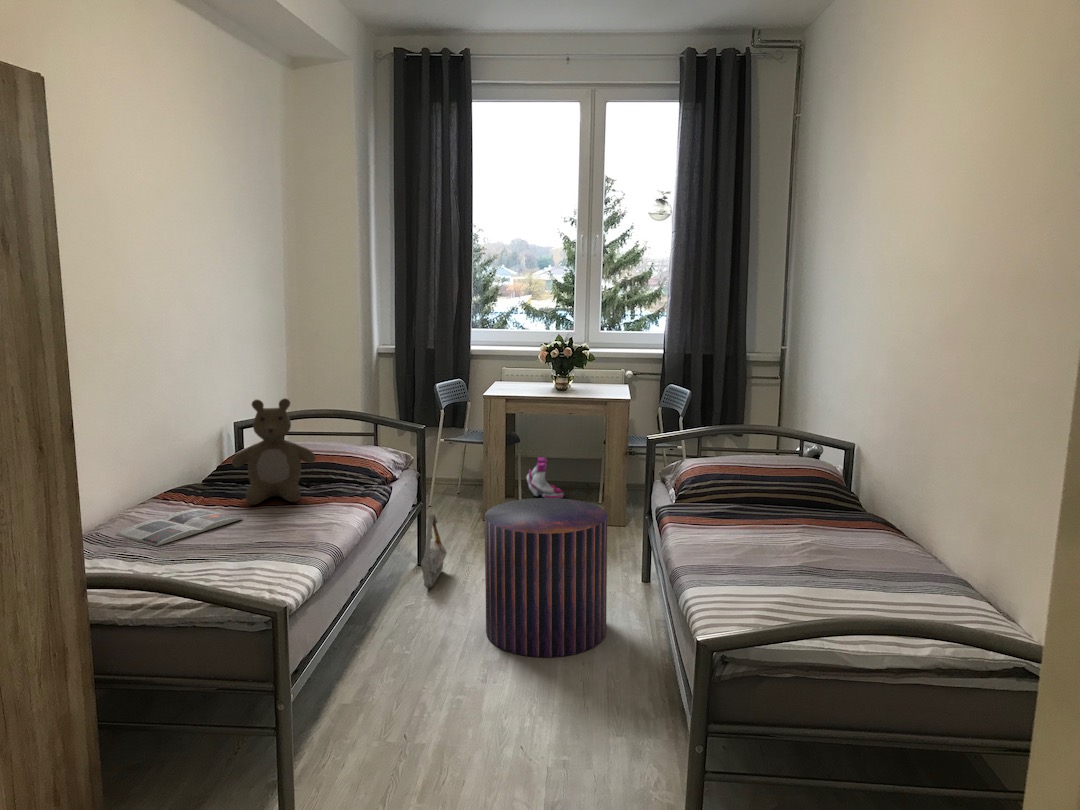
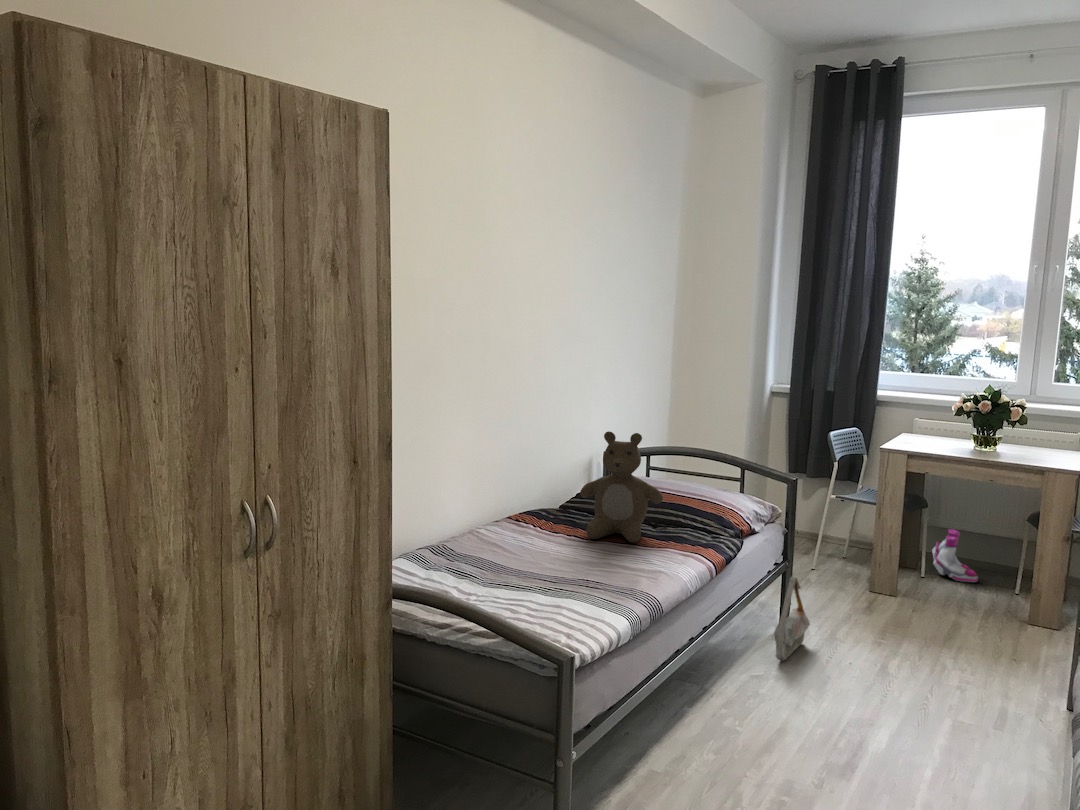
pouf: present [485,498,607,657] -> none [834,580,1006,786]
magazine: present [116,509,243,546] -> none [460,535,577,567]

